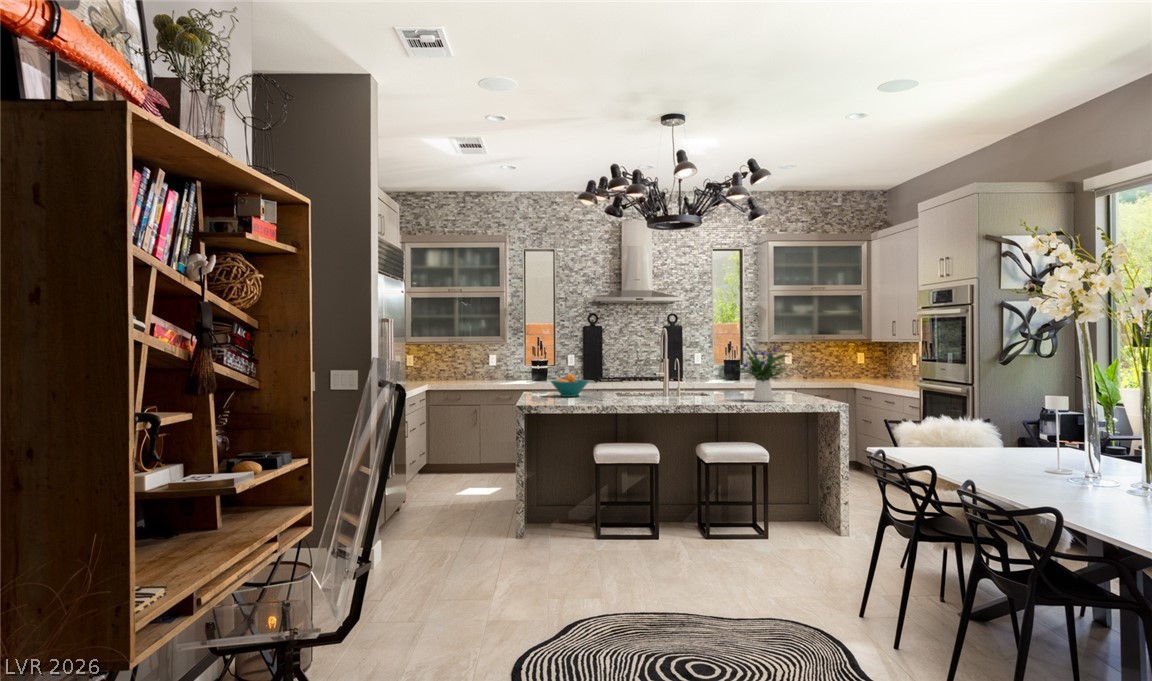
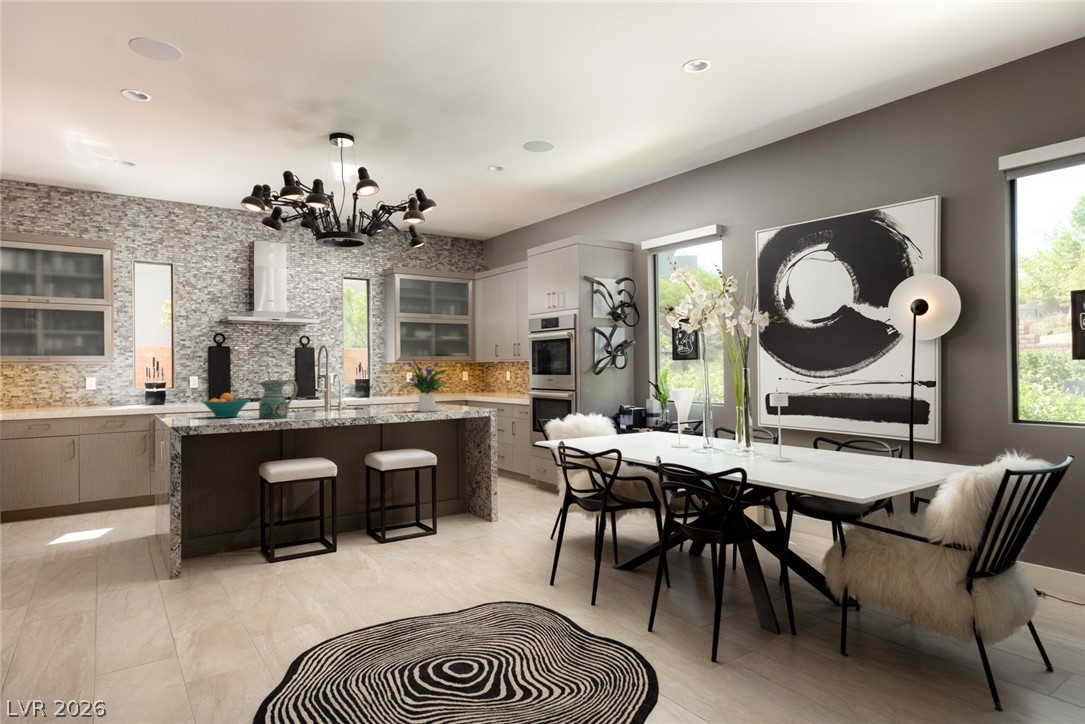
ceramic pitcher: none [591,363,626,401] -> present [259,380,297,419]

